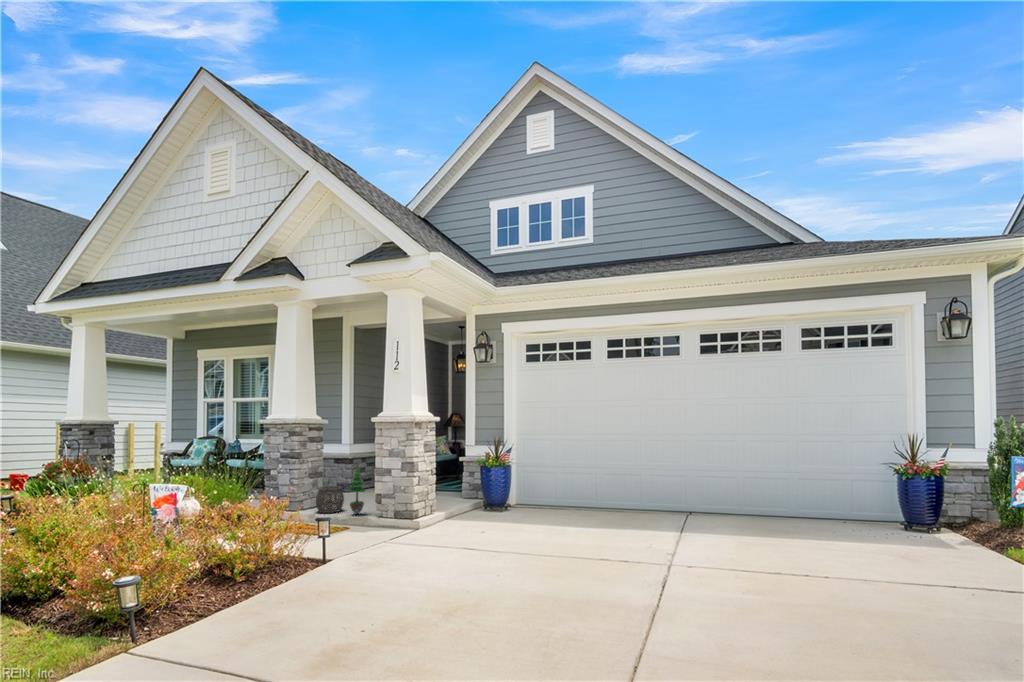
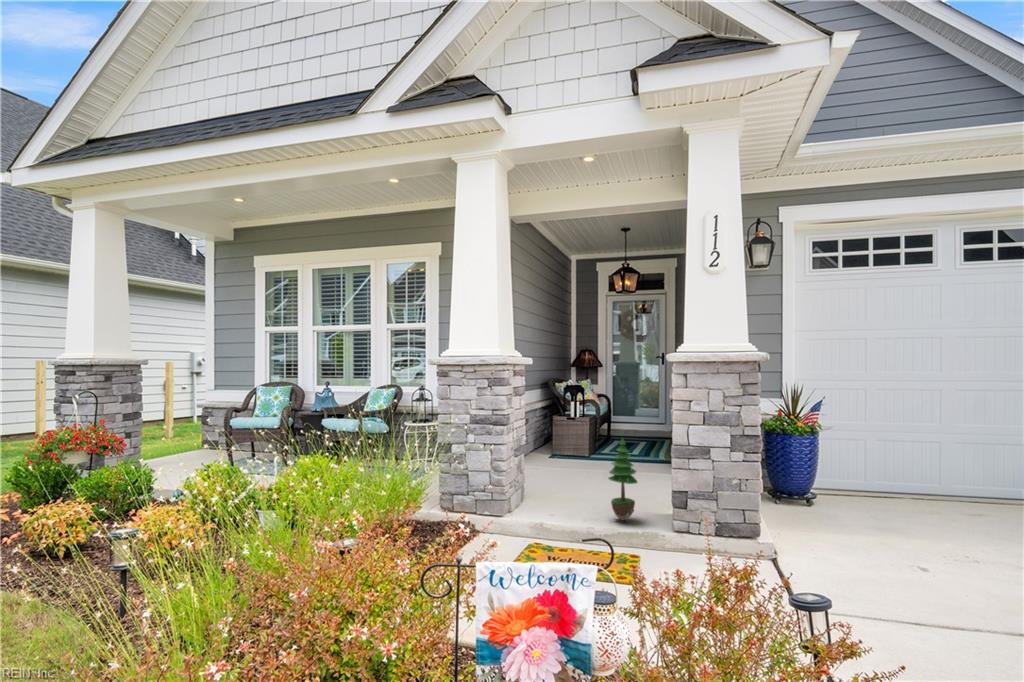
woven basket: present [316,486,344,513] -> none [536,469,583,517]

